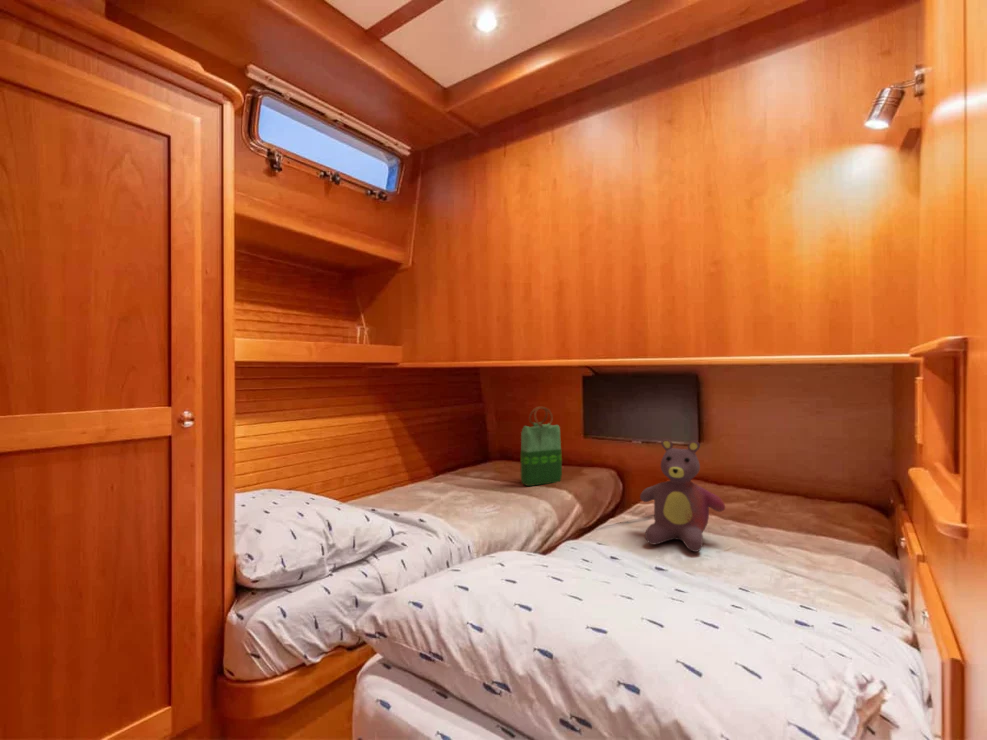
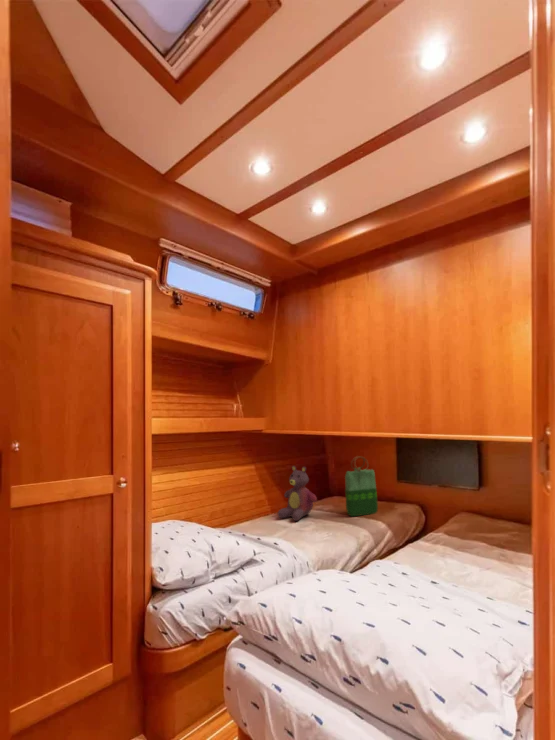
stuffed bear: present [640,439,725,552] -> present [278,466,317,521]

